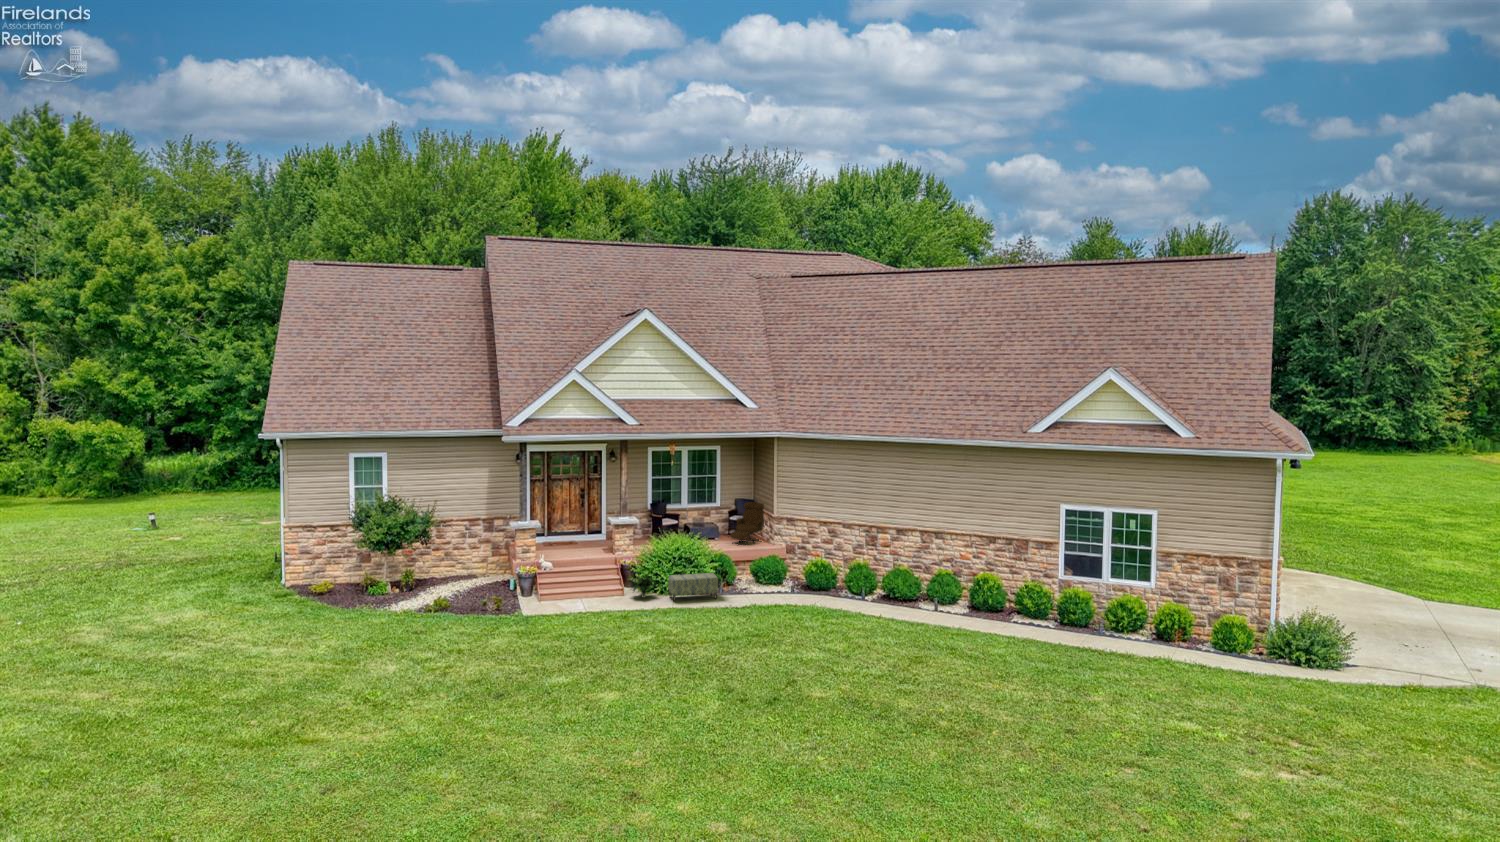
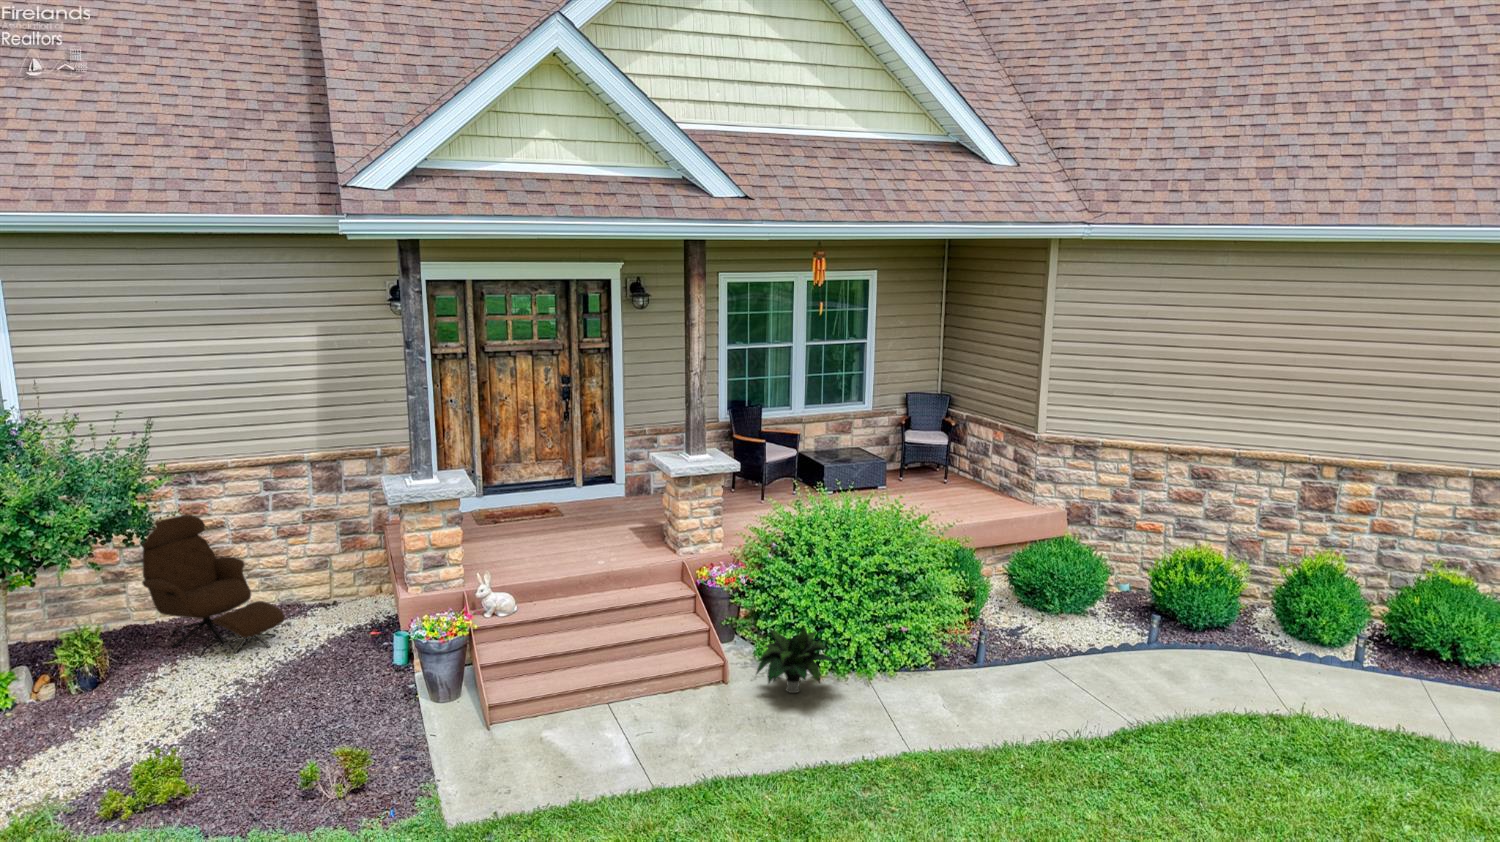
lounge chair: present [730,502,765,544] -> present [142,515,285,654]
bench: present [668,573,718,601] -> none [863,612,1013,712]

